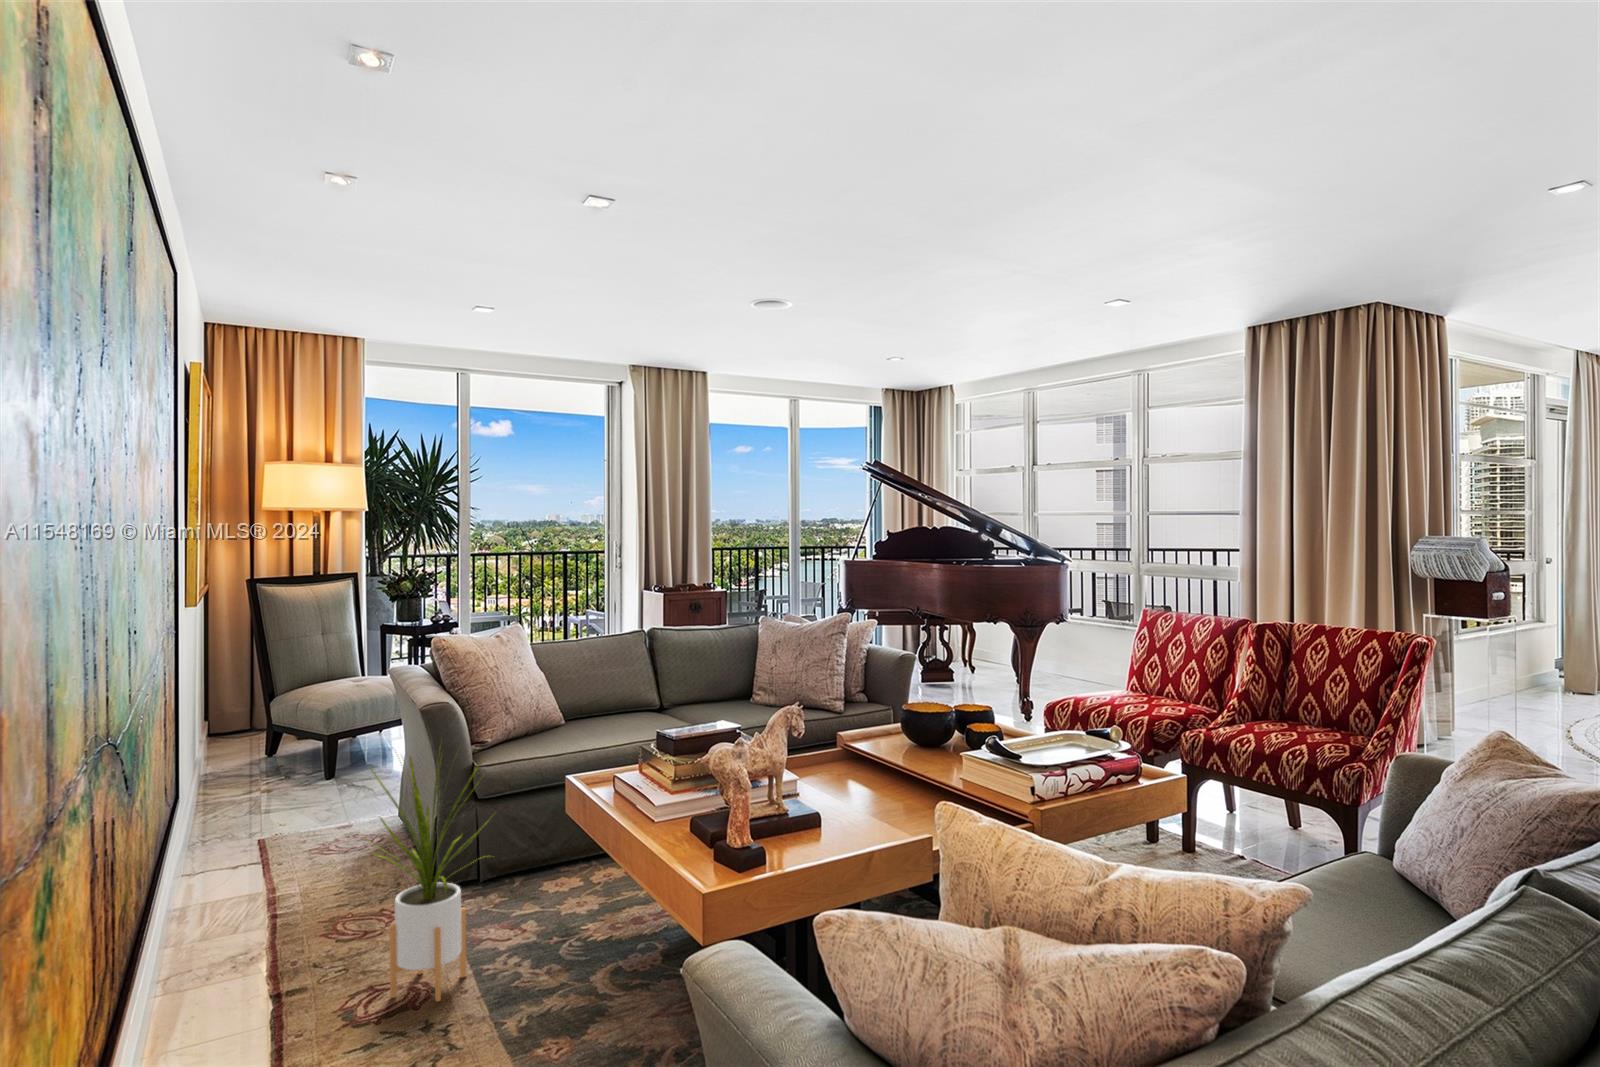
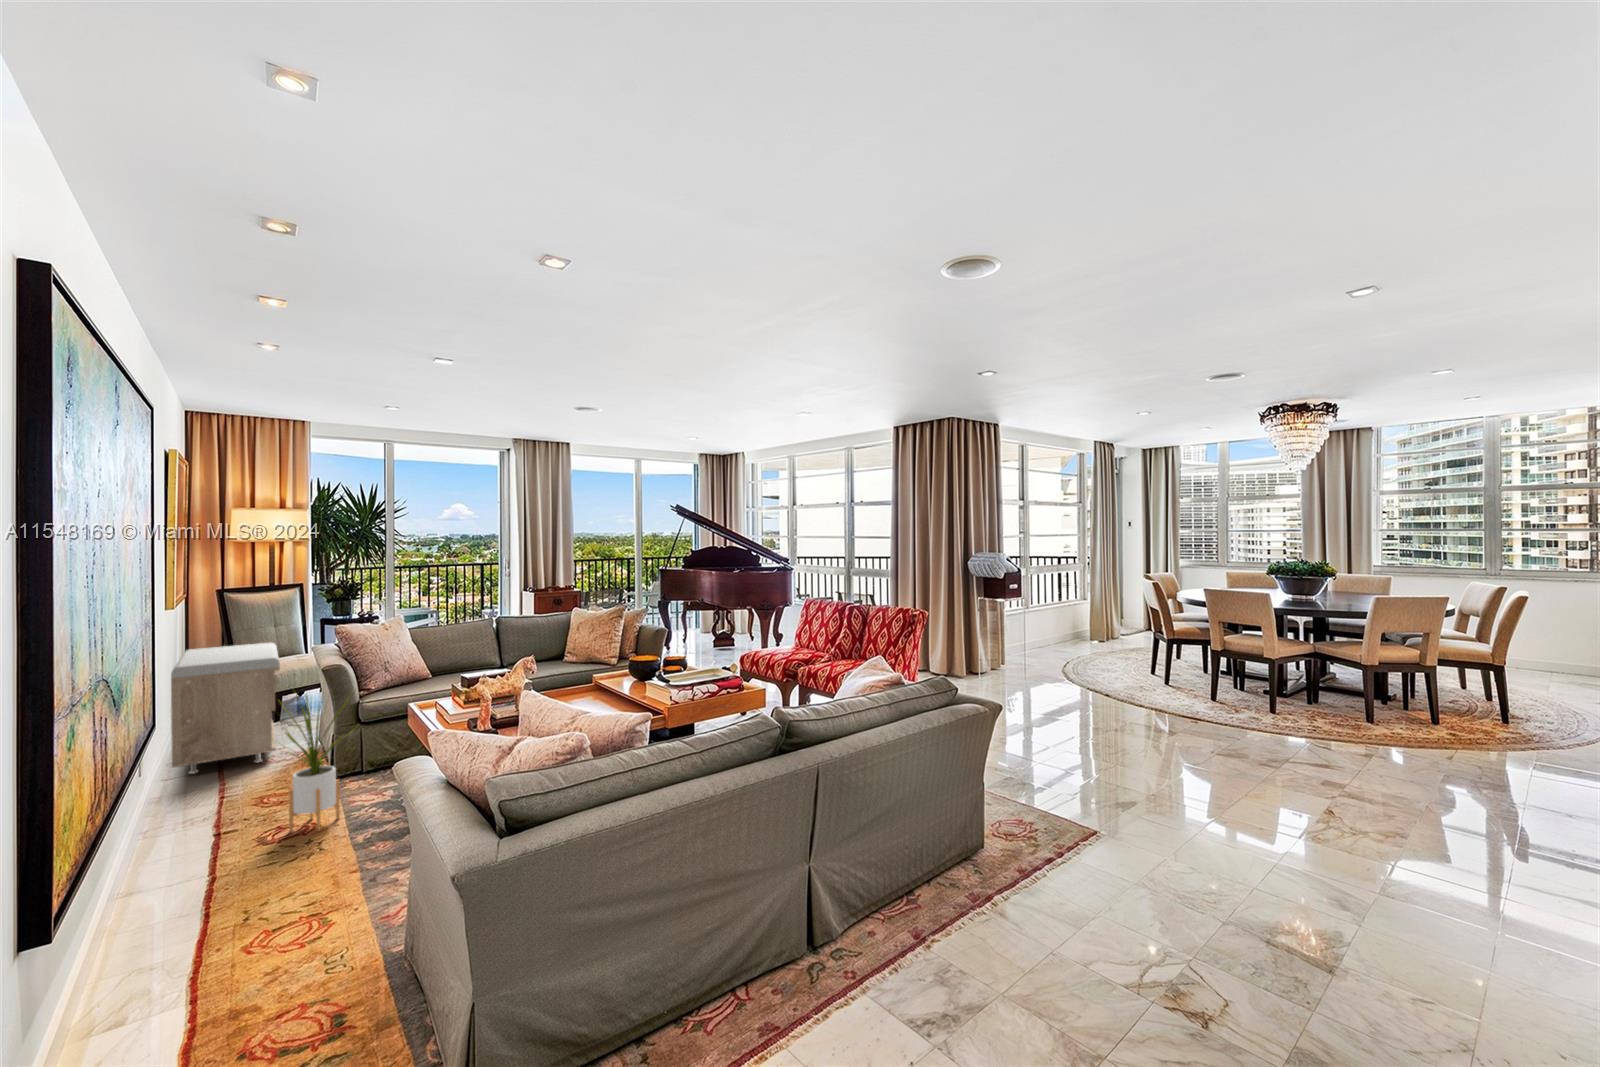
storage bench: none [196,660,348,865] -> present [171,643,280,774]

